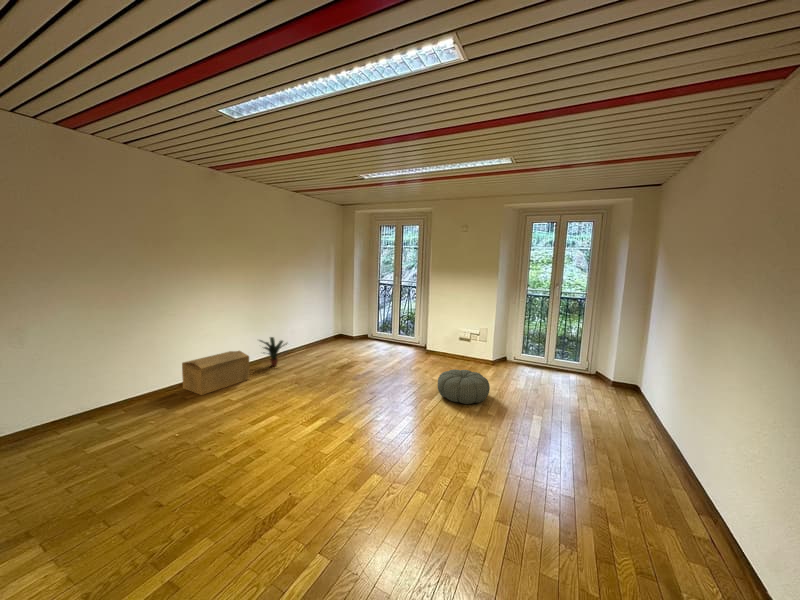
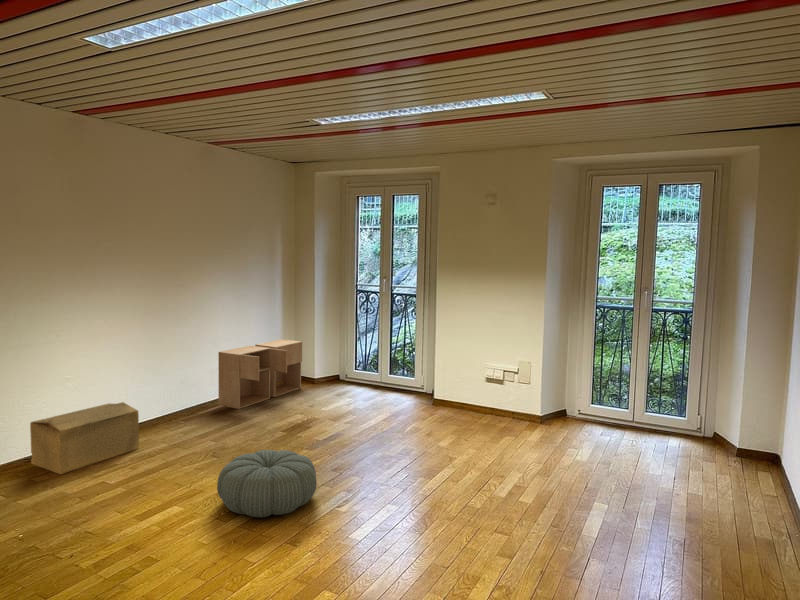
storage cabinet: none [296,313,347,355] -> present [218,339,302,409]
potted plant: present [260,337,287,366] -> none [151,380,205,428]
pouf: present [438,369,490,404] -> present [217,450,317,517]

